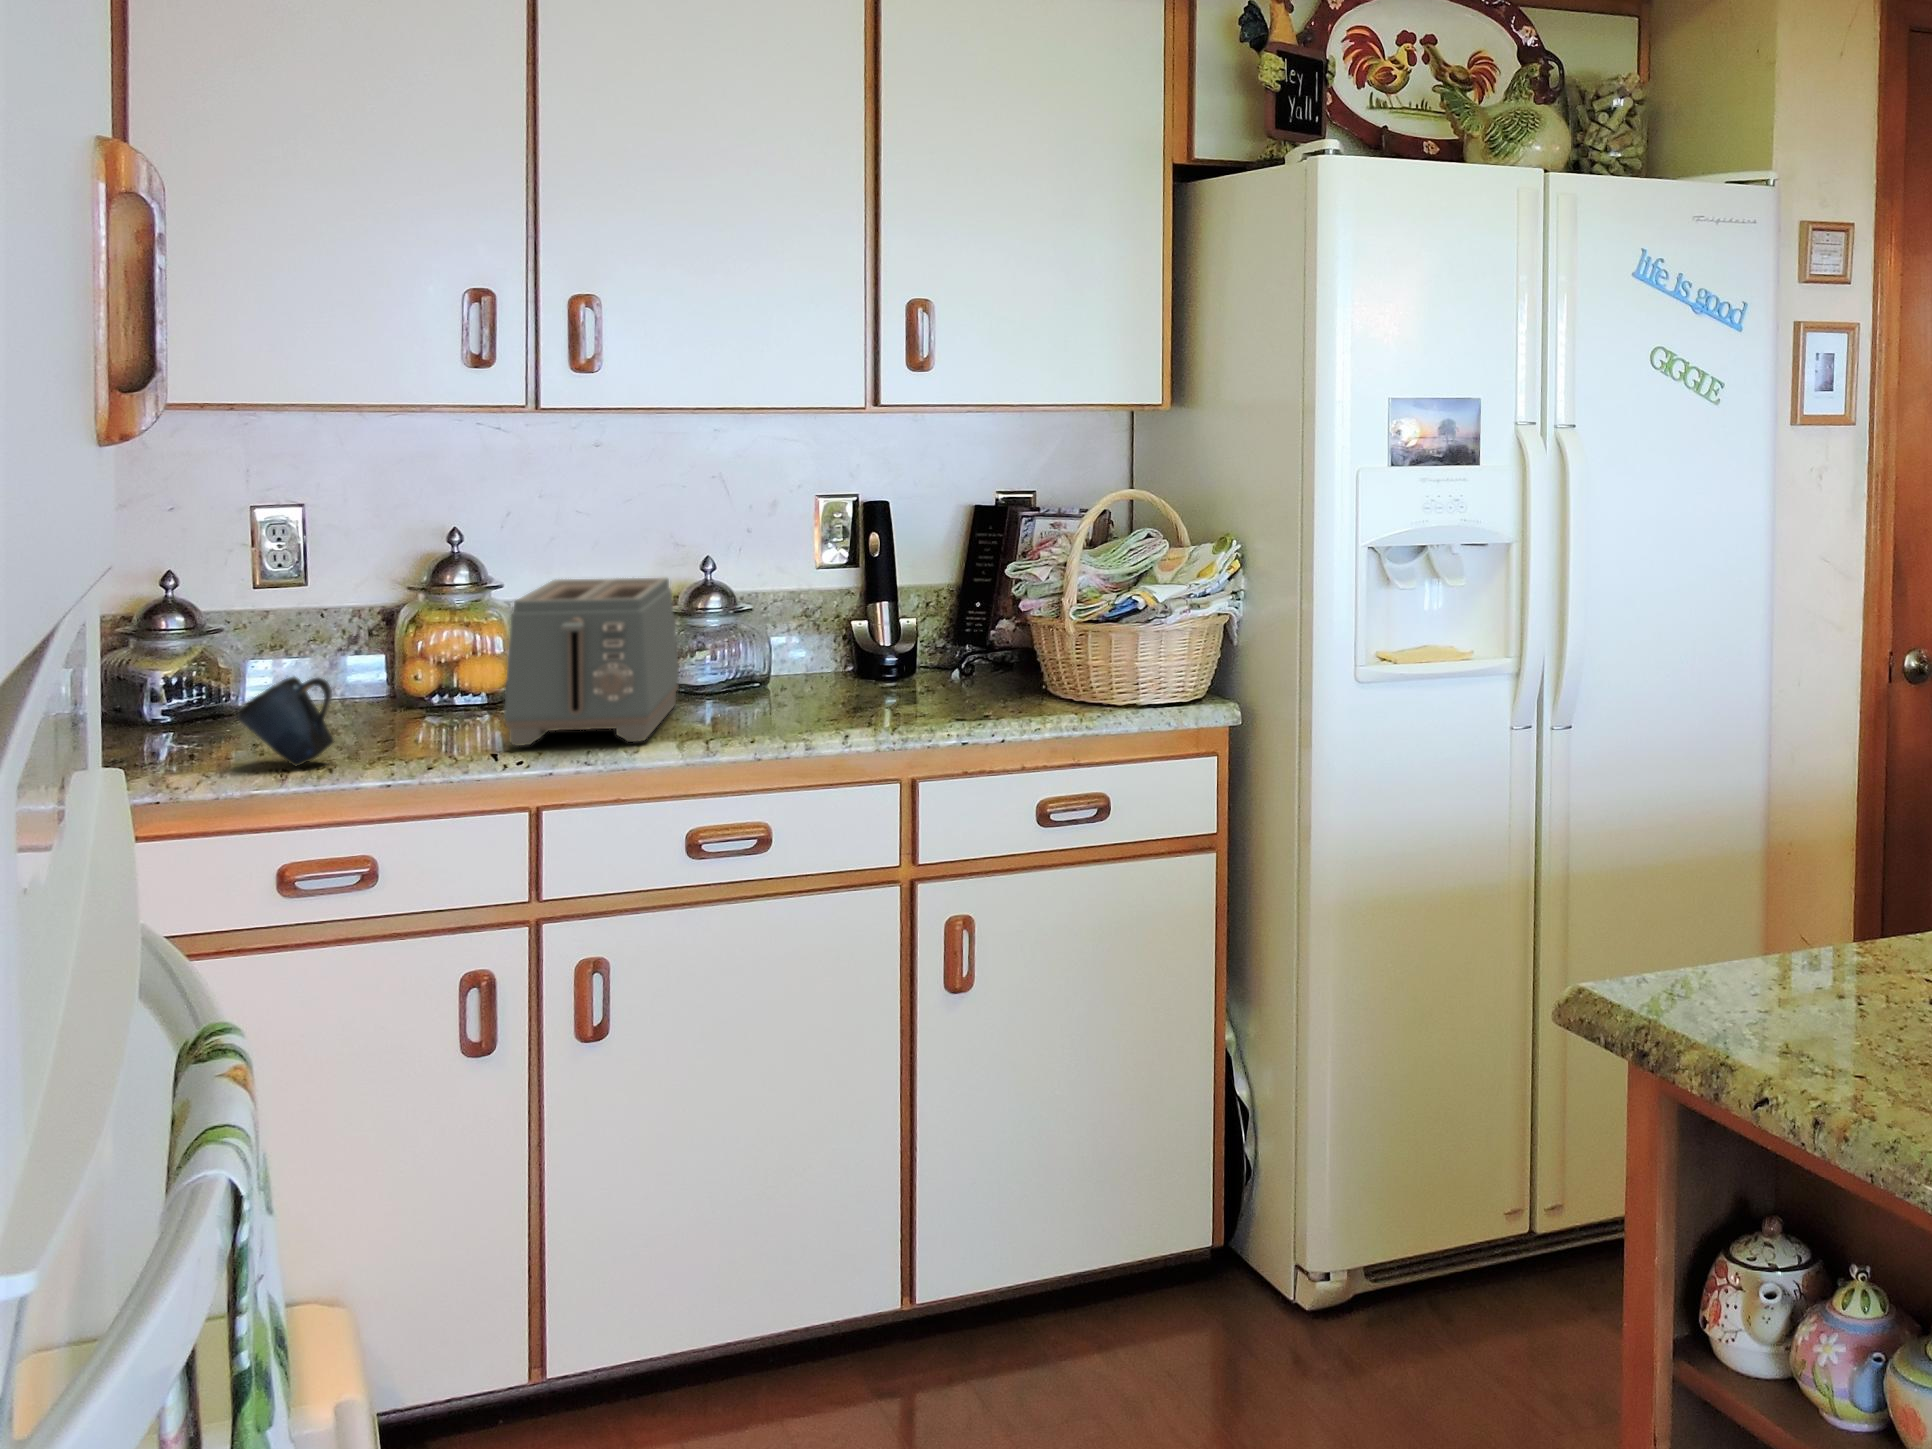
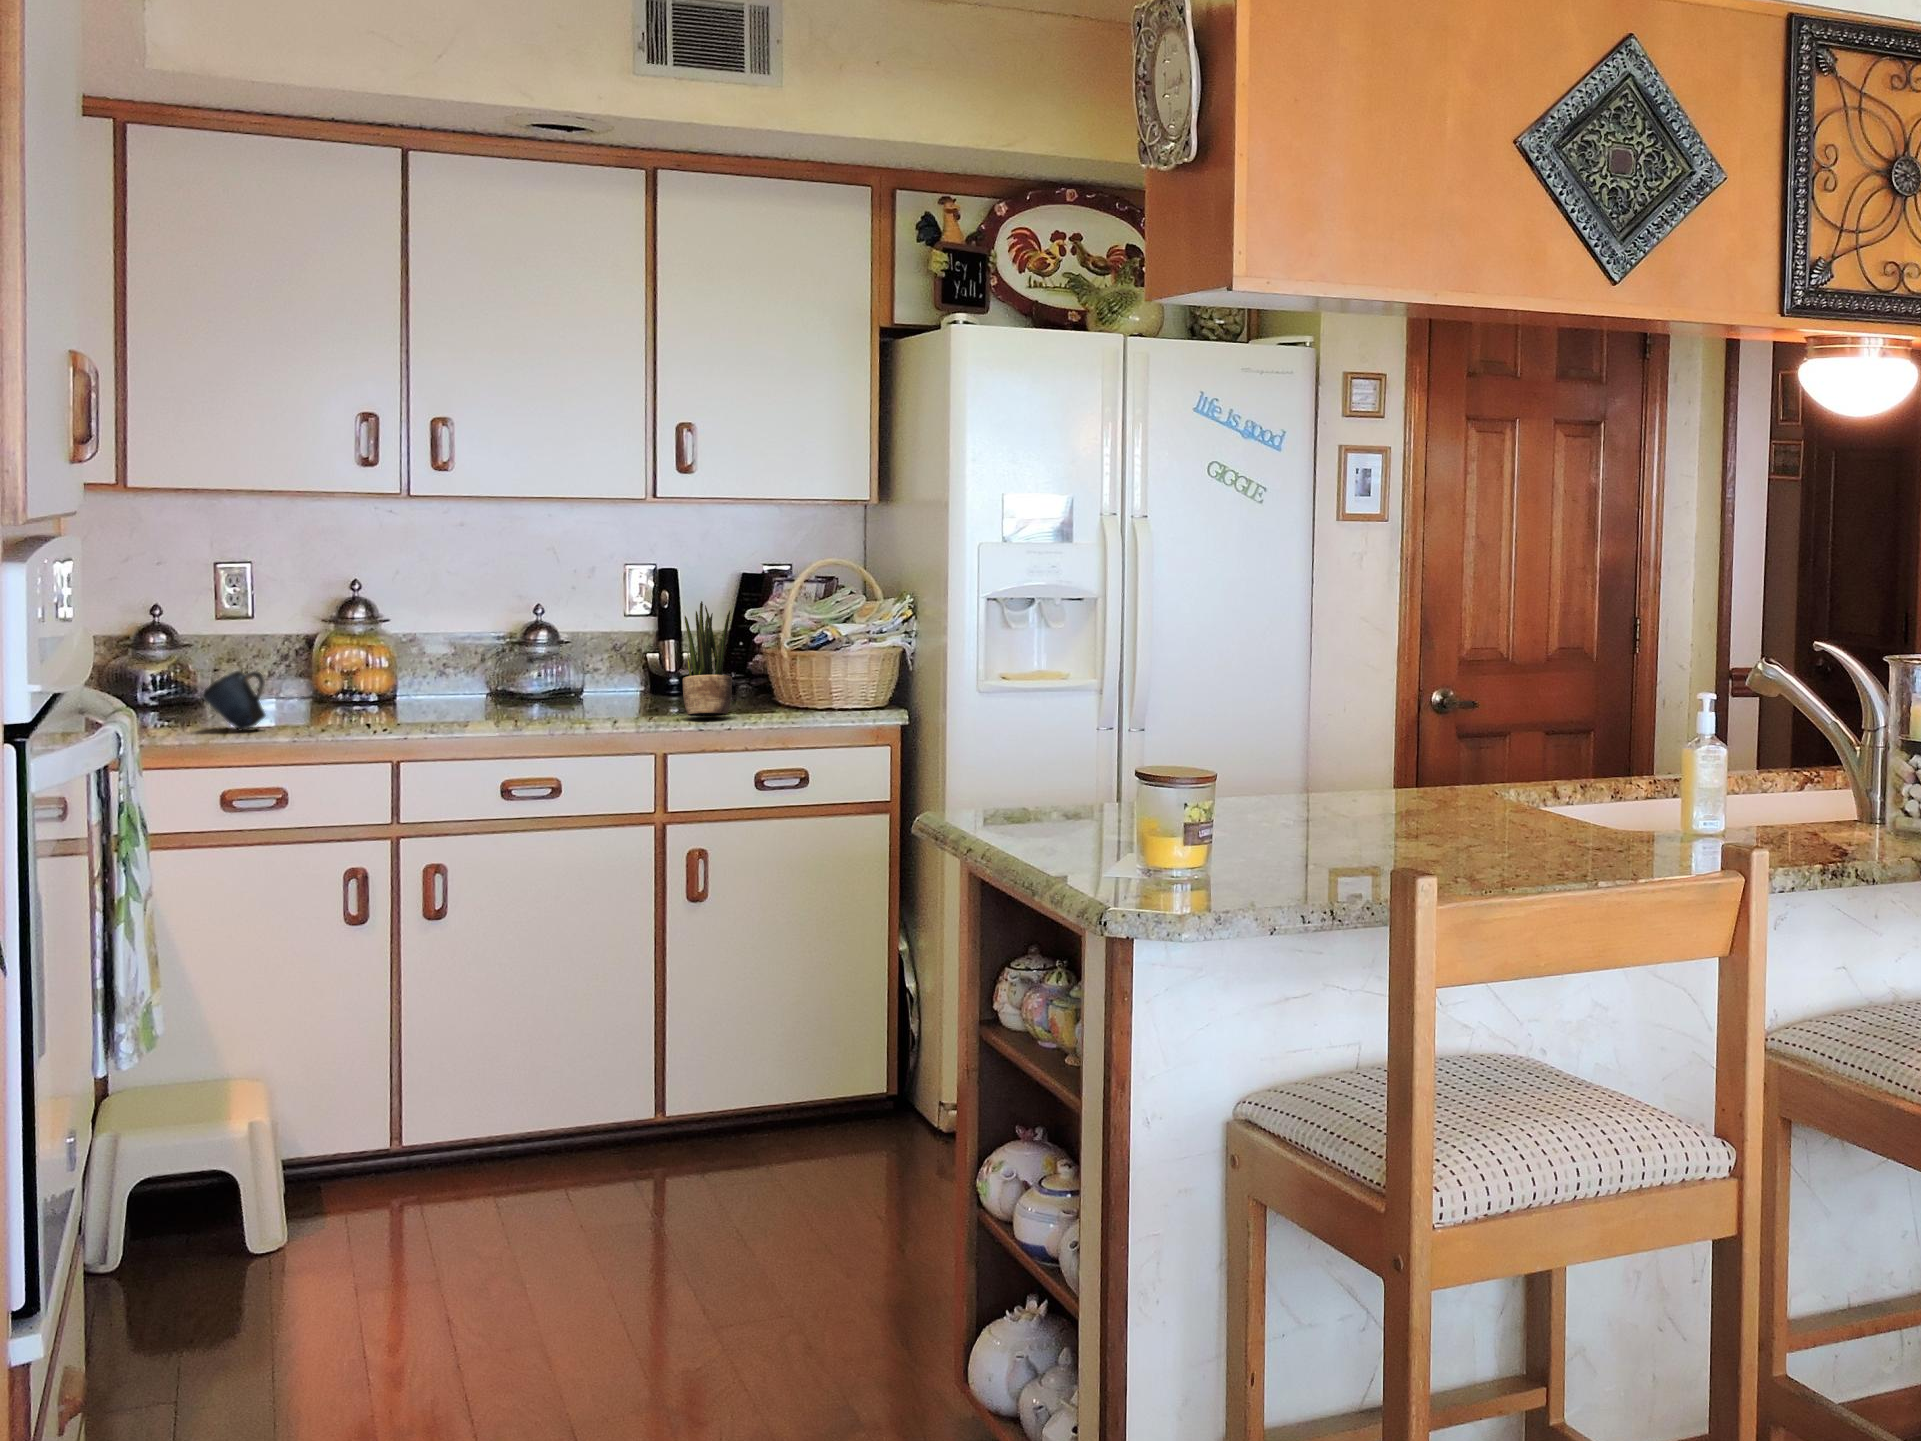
potted plant: none [933,554,1001,718] -> present [683,601,732,716]
toaster: present [504,578,680,746] -> none [381,617,512,723]

